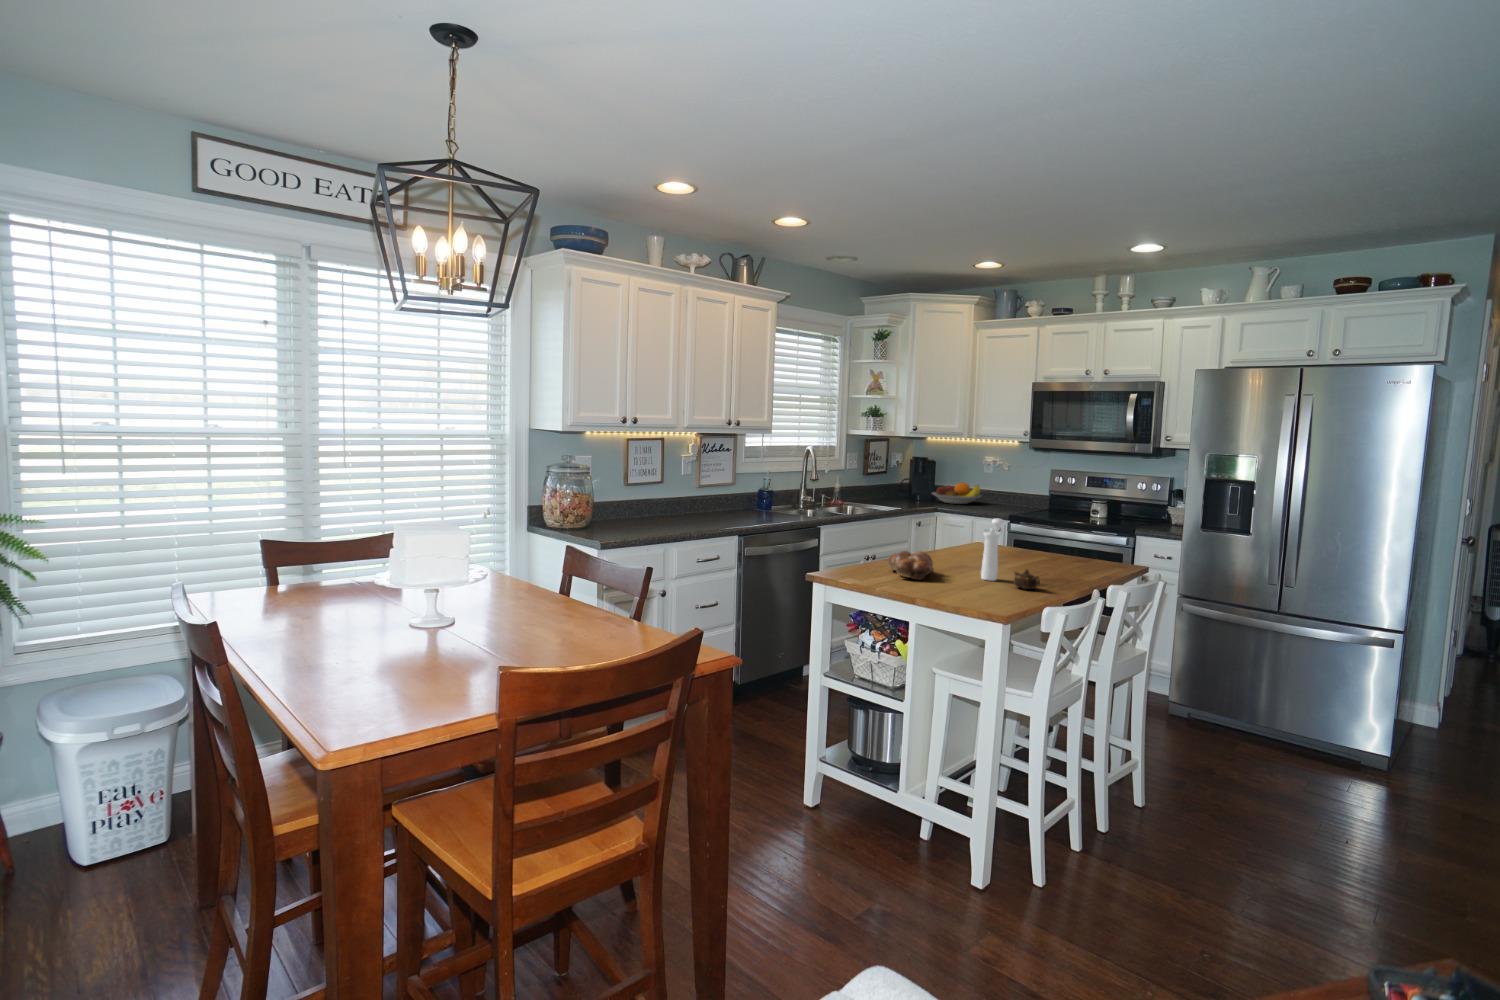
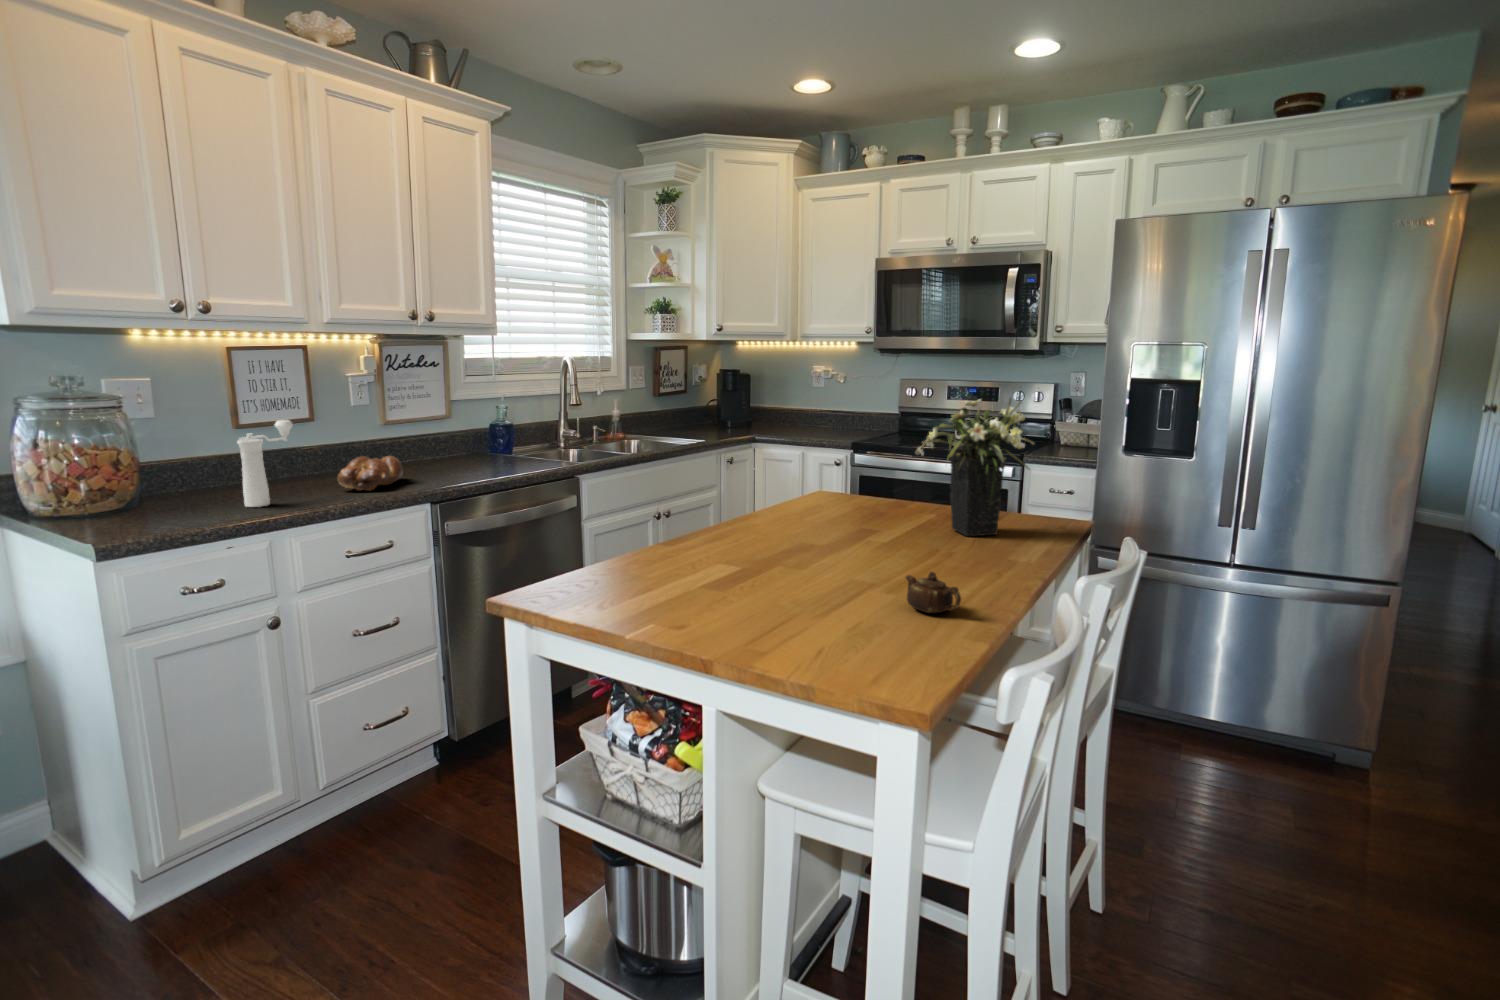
fruit bowl: present [932,482,980,504] -> none [748,401,813,430]
flower arrangement: none [1034,485,1105,567] -> present [916,398,1034,536]
pepper mill: present [981,519,1003,581] -> present [237,420,293,507]
bread loaf: present [888,551,934,580] -> present [338,456,403,490]

